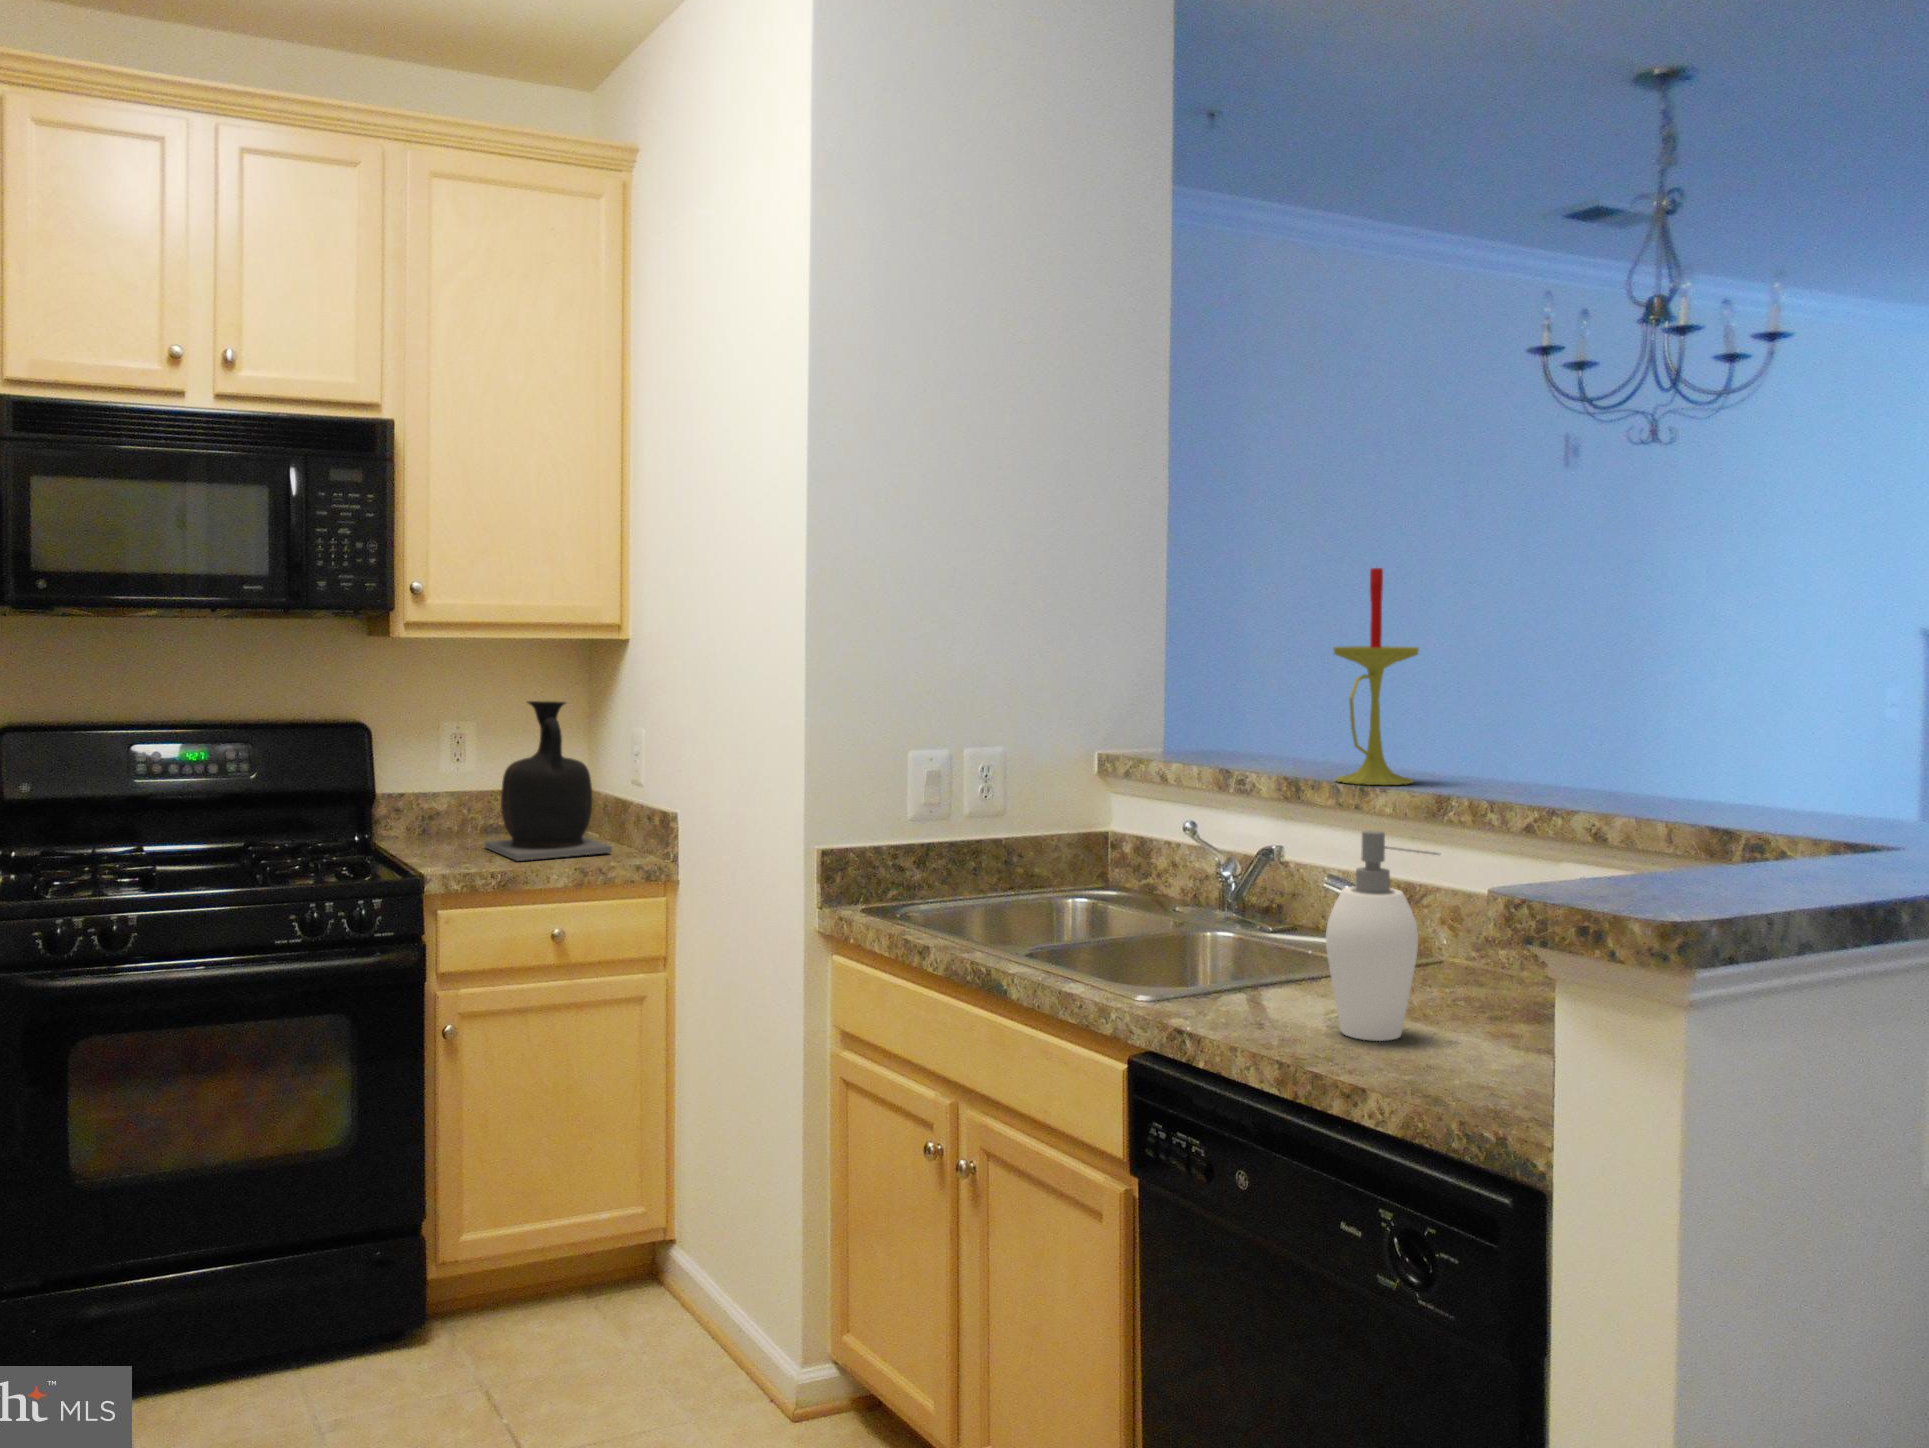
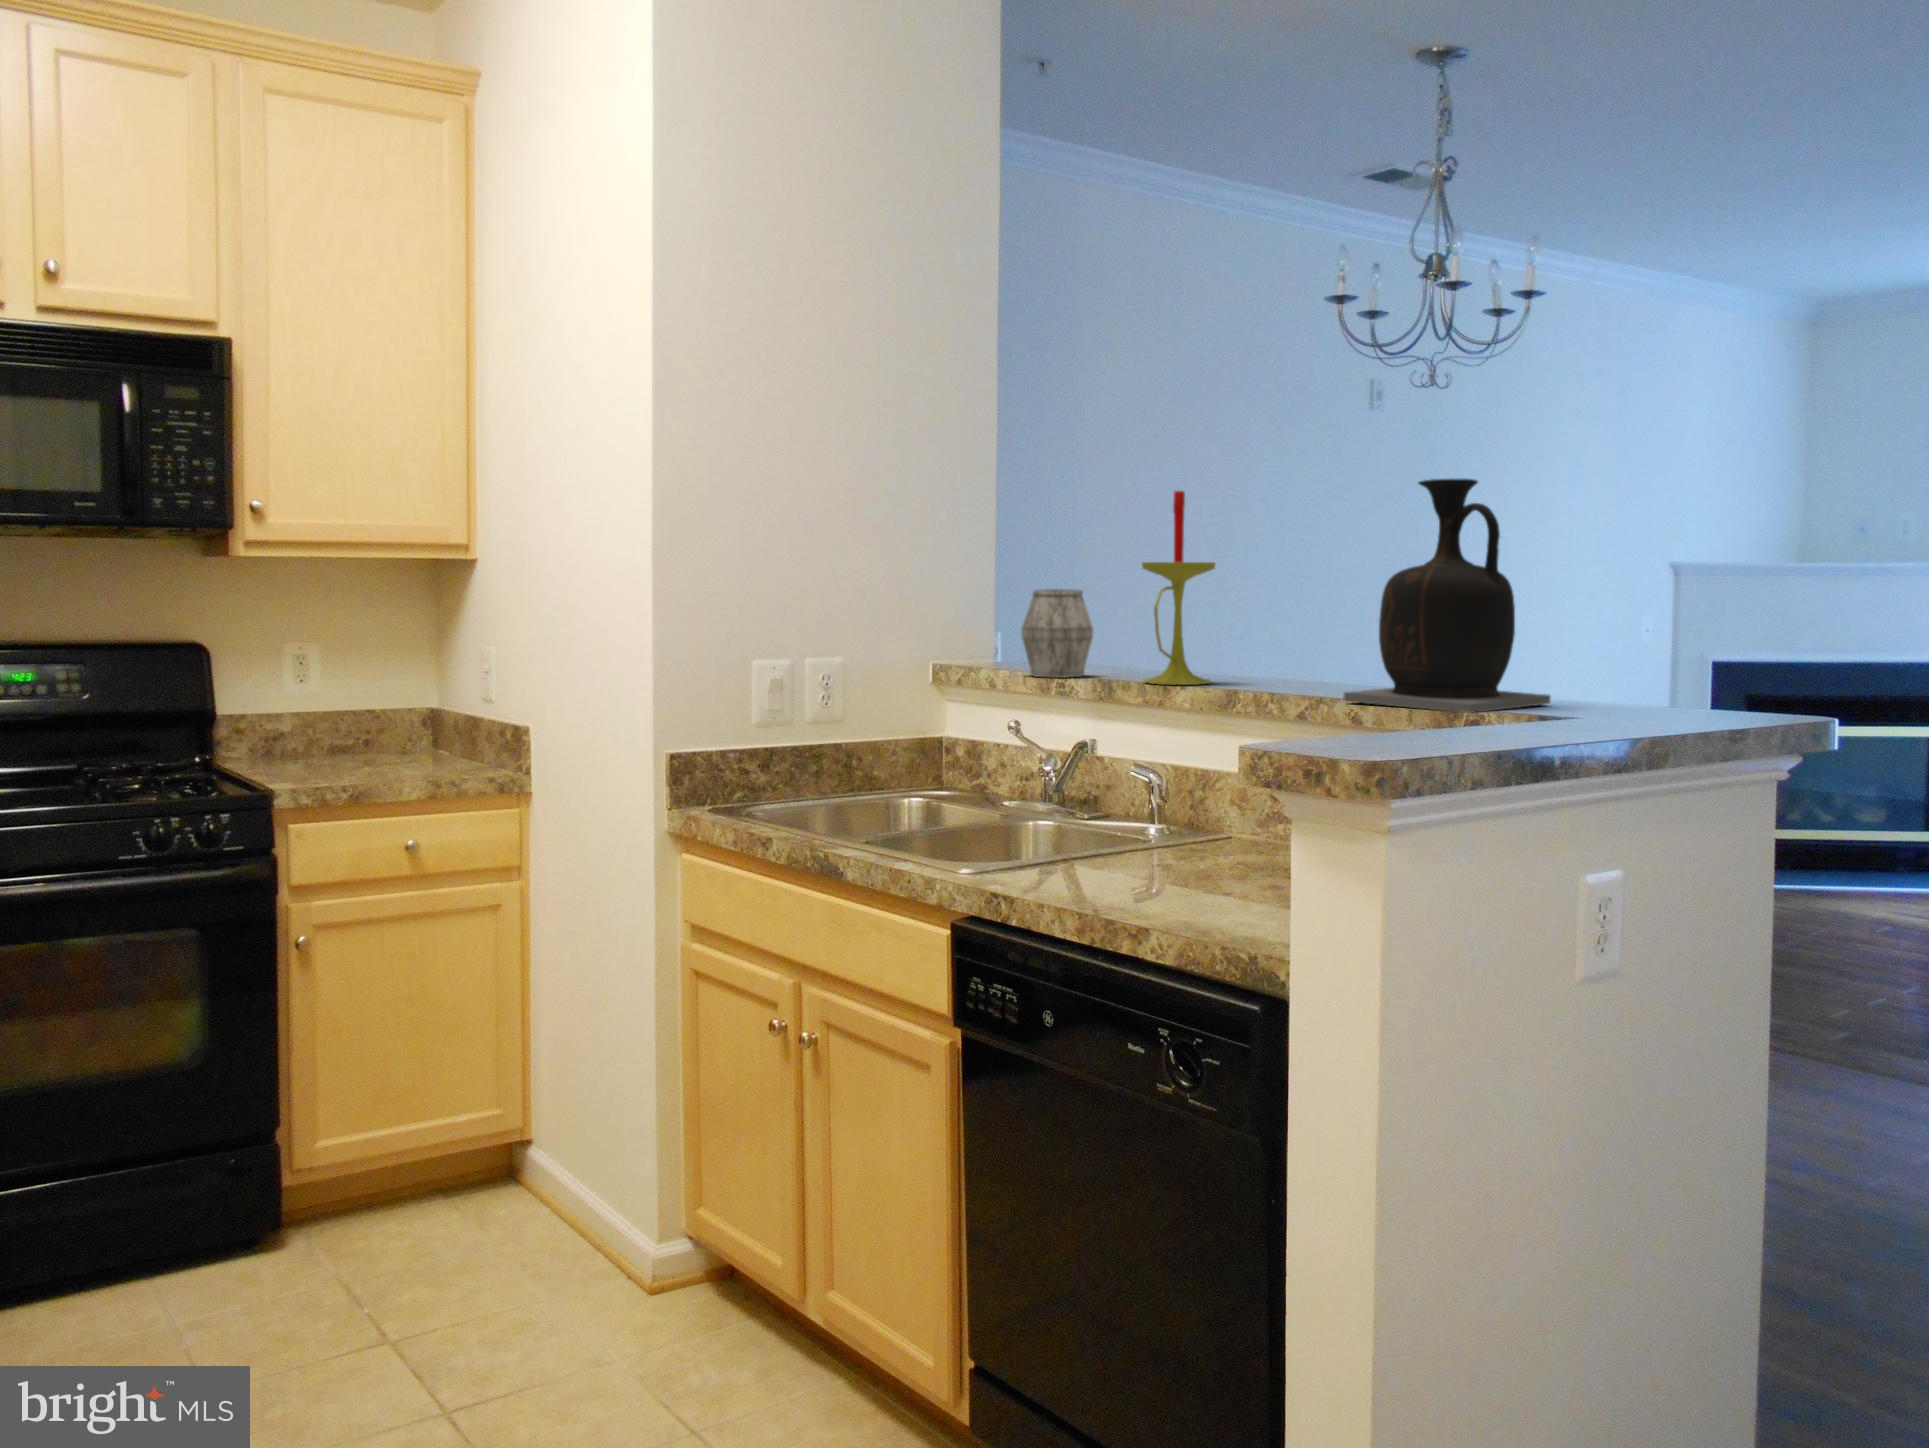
mug: none [1195,675,1275,772] -> present [1022,589,1093,678]
vase: present [485,701,612,861] -> present [1343,479,1550,713]
soap dispenser: present [1326,830,1439,1041] -> none [1121,714,1216,895]

